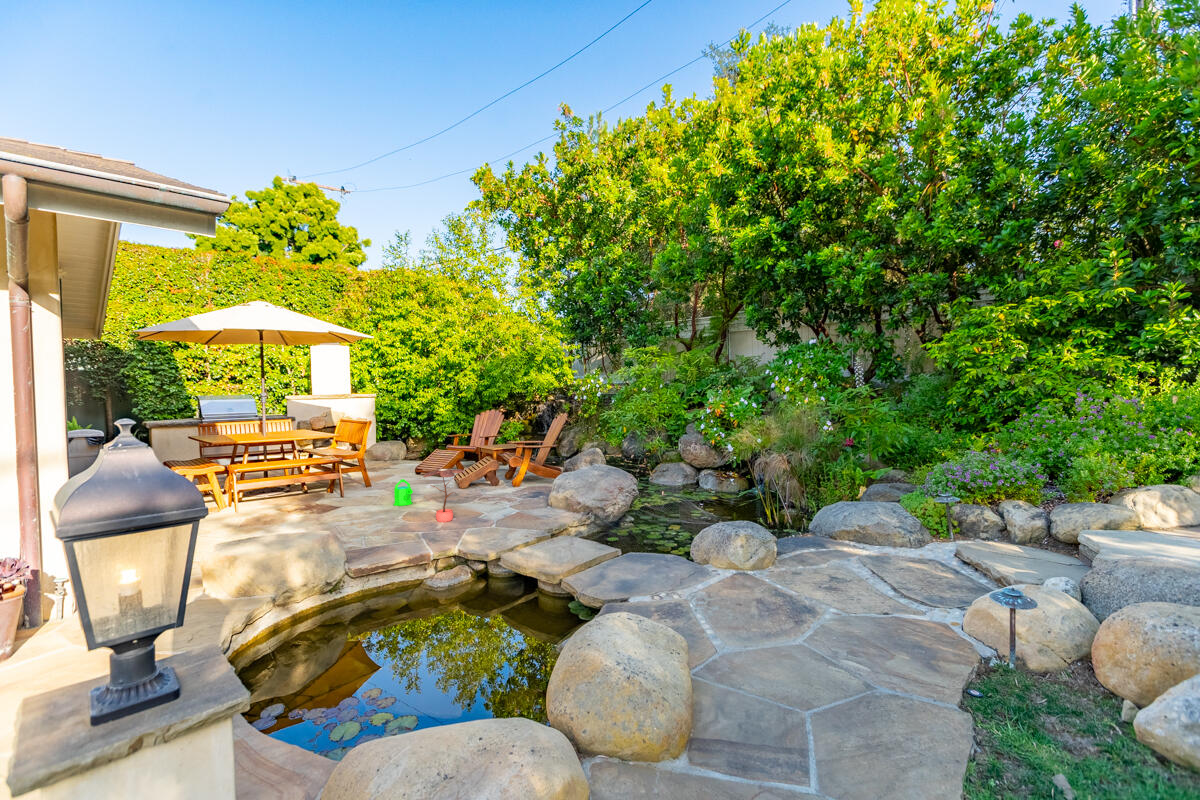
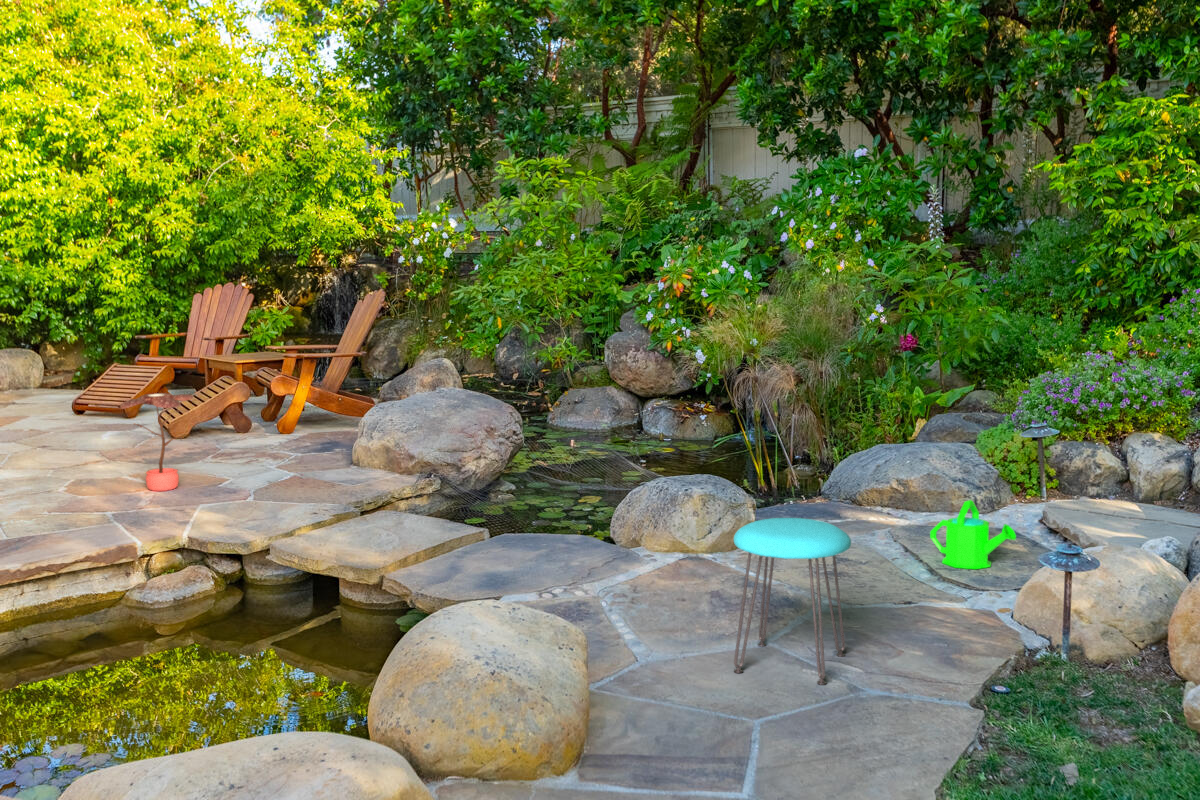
watering can: present [393,479,413,506] -> present [930,500,1016,569]
stool: none [788,570,875,700] -> present [734,518,851,685]

